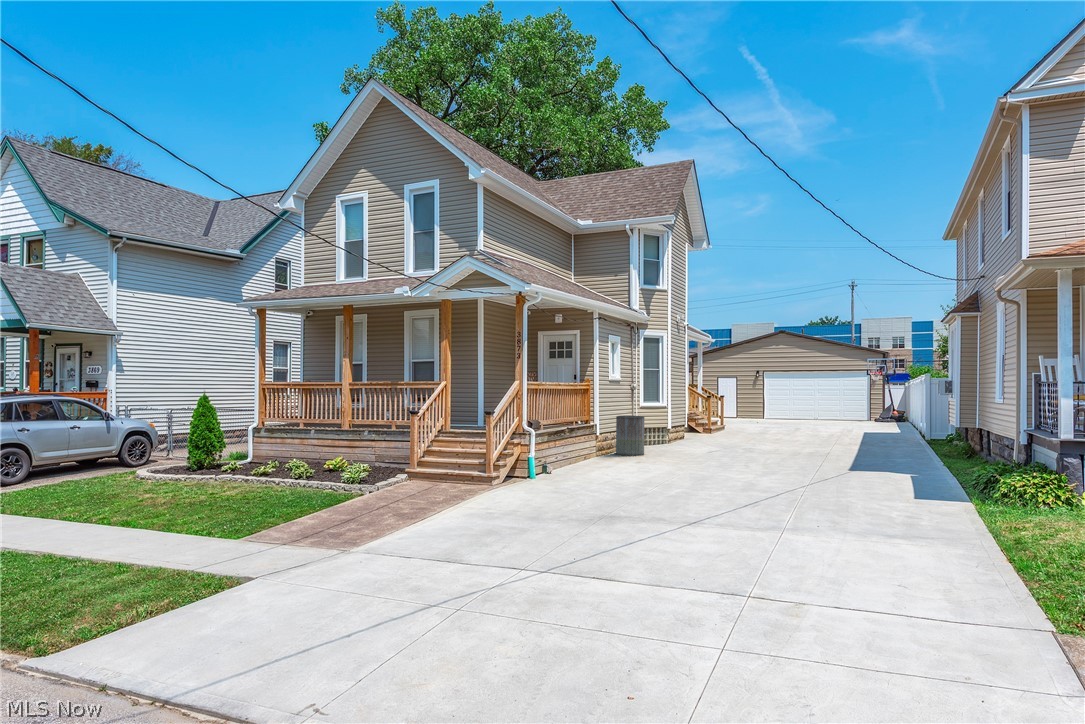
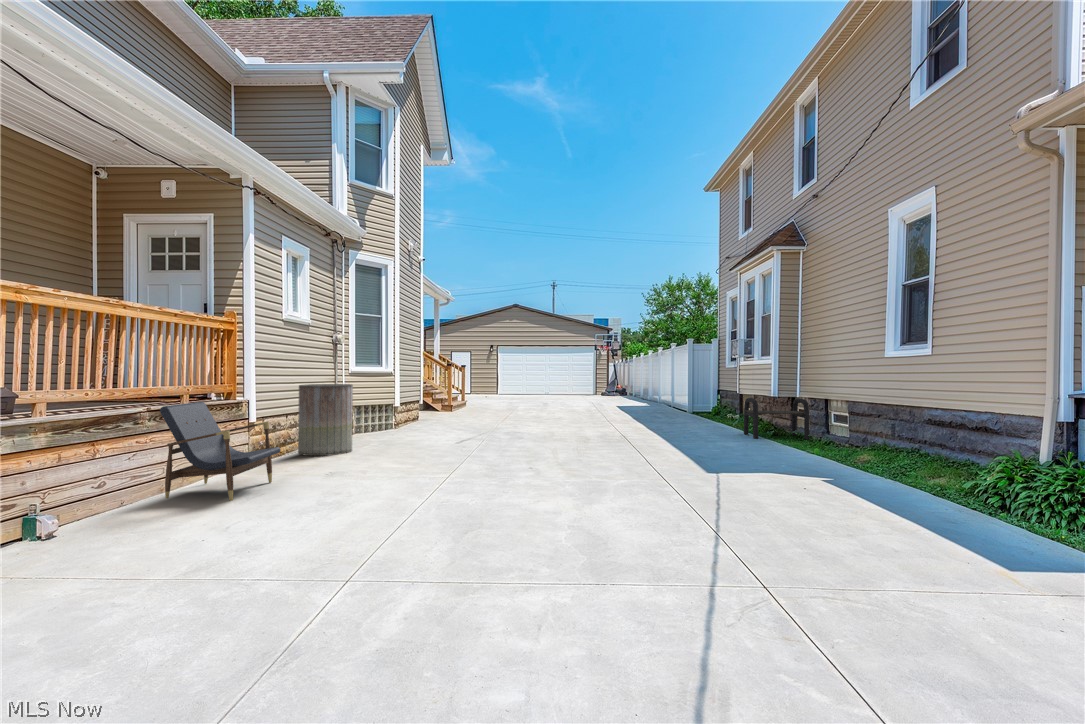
lounge chair: none [572,426,616,470] -> present [160,402,281,501]
bench: none [938,436,990,472] -> present [744,398,810,439]

